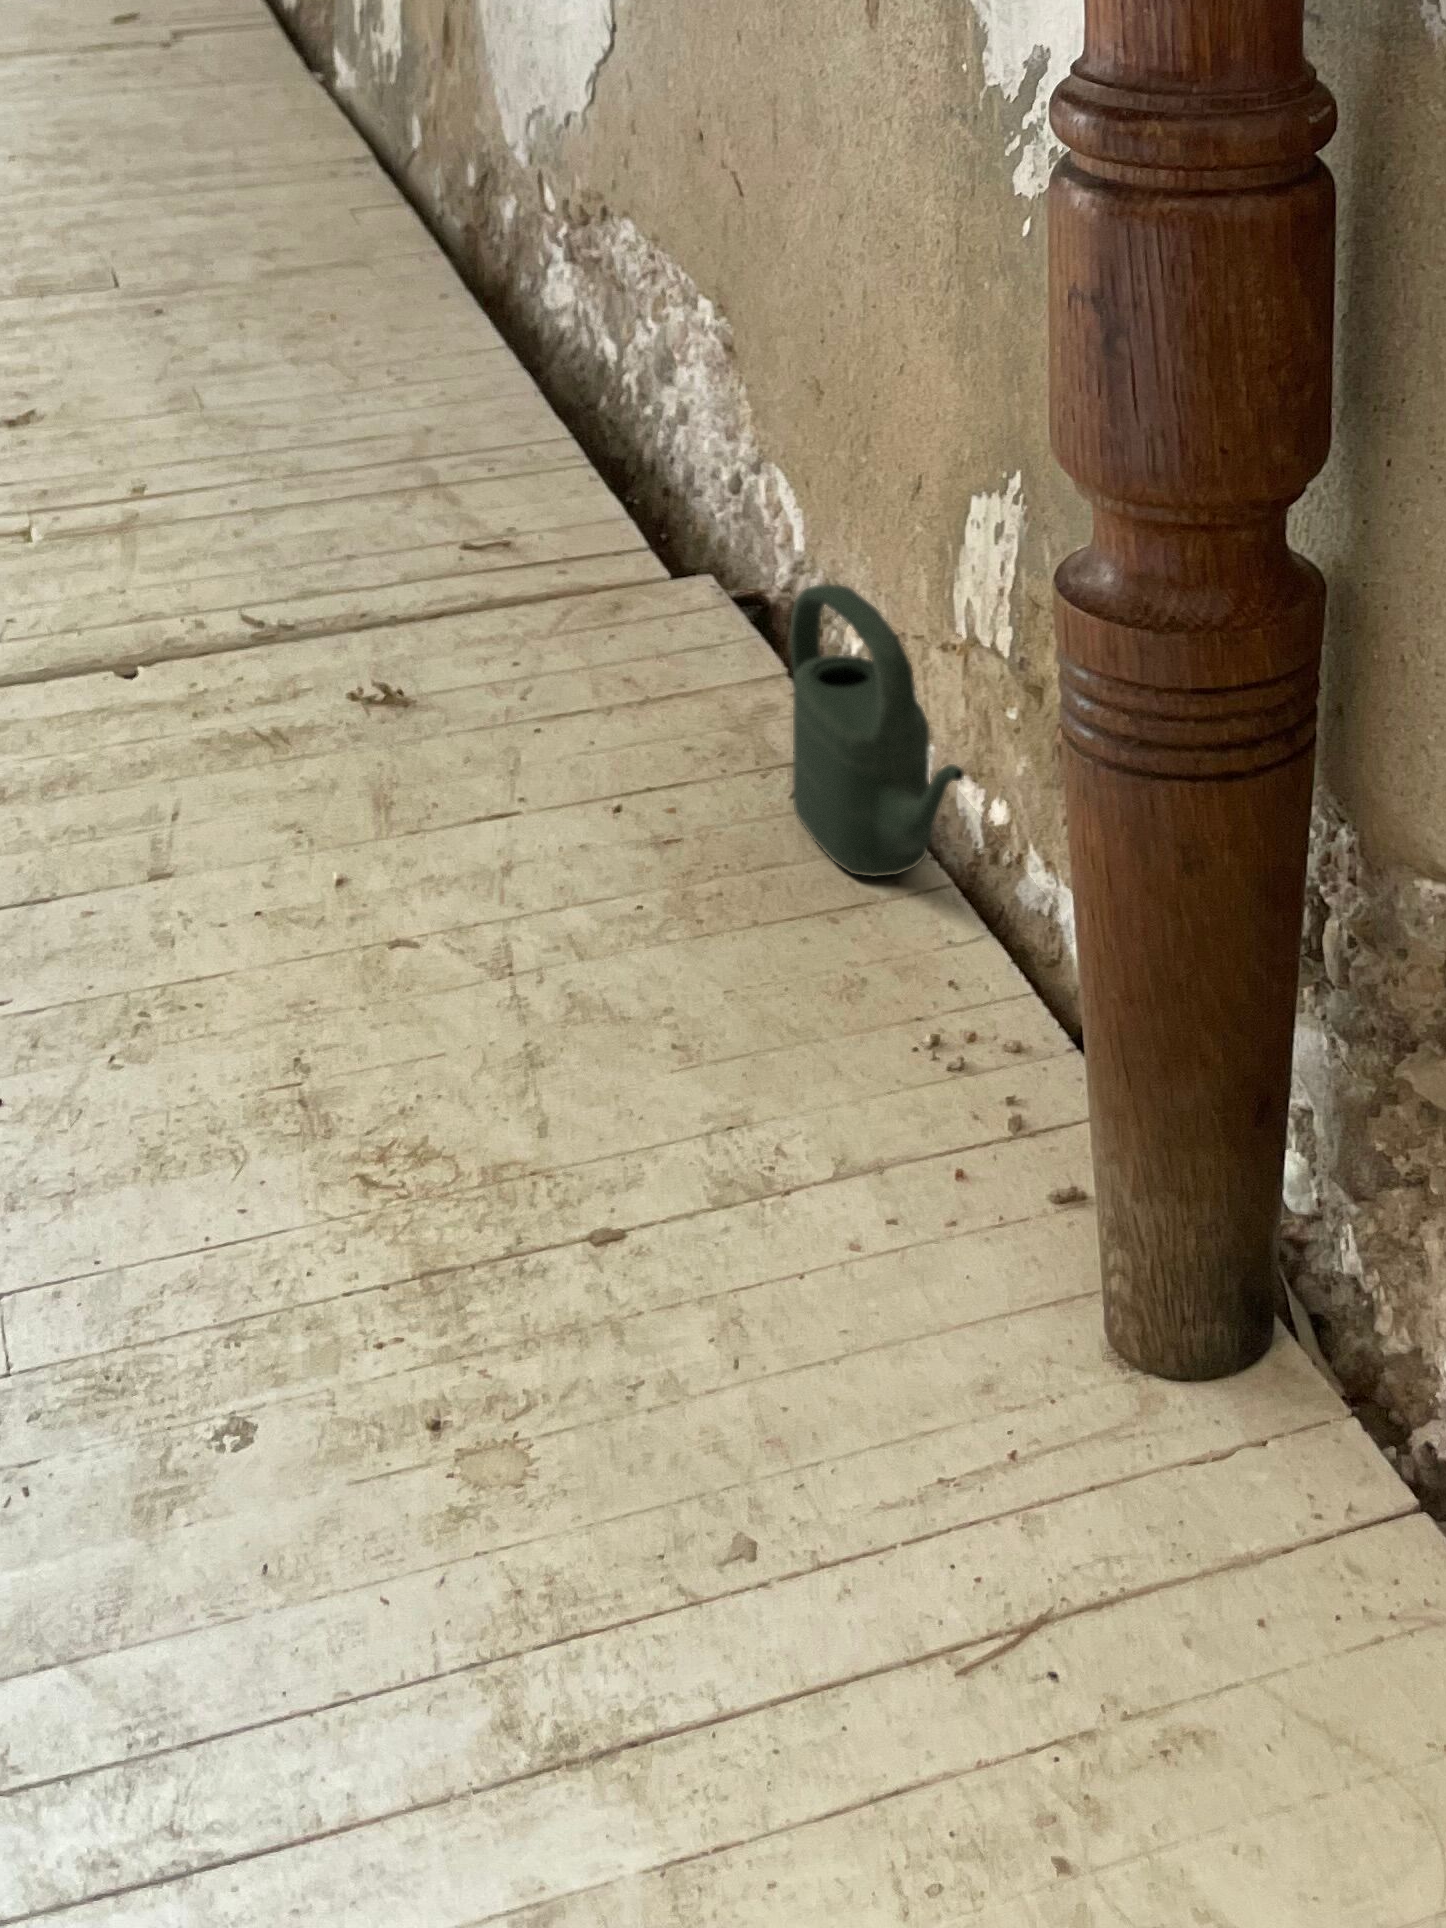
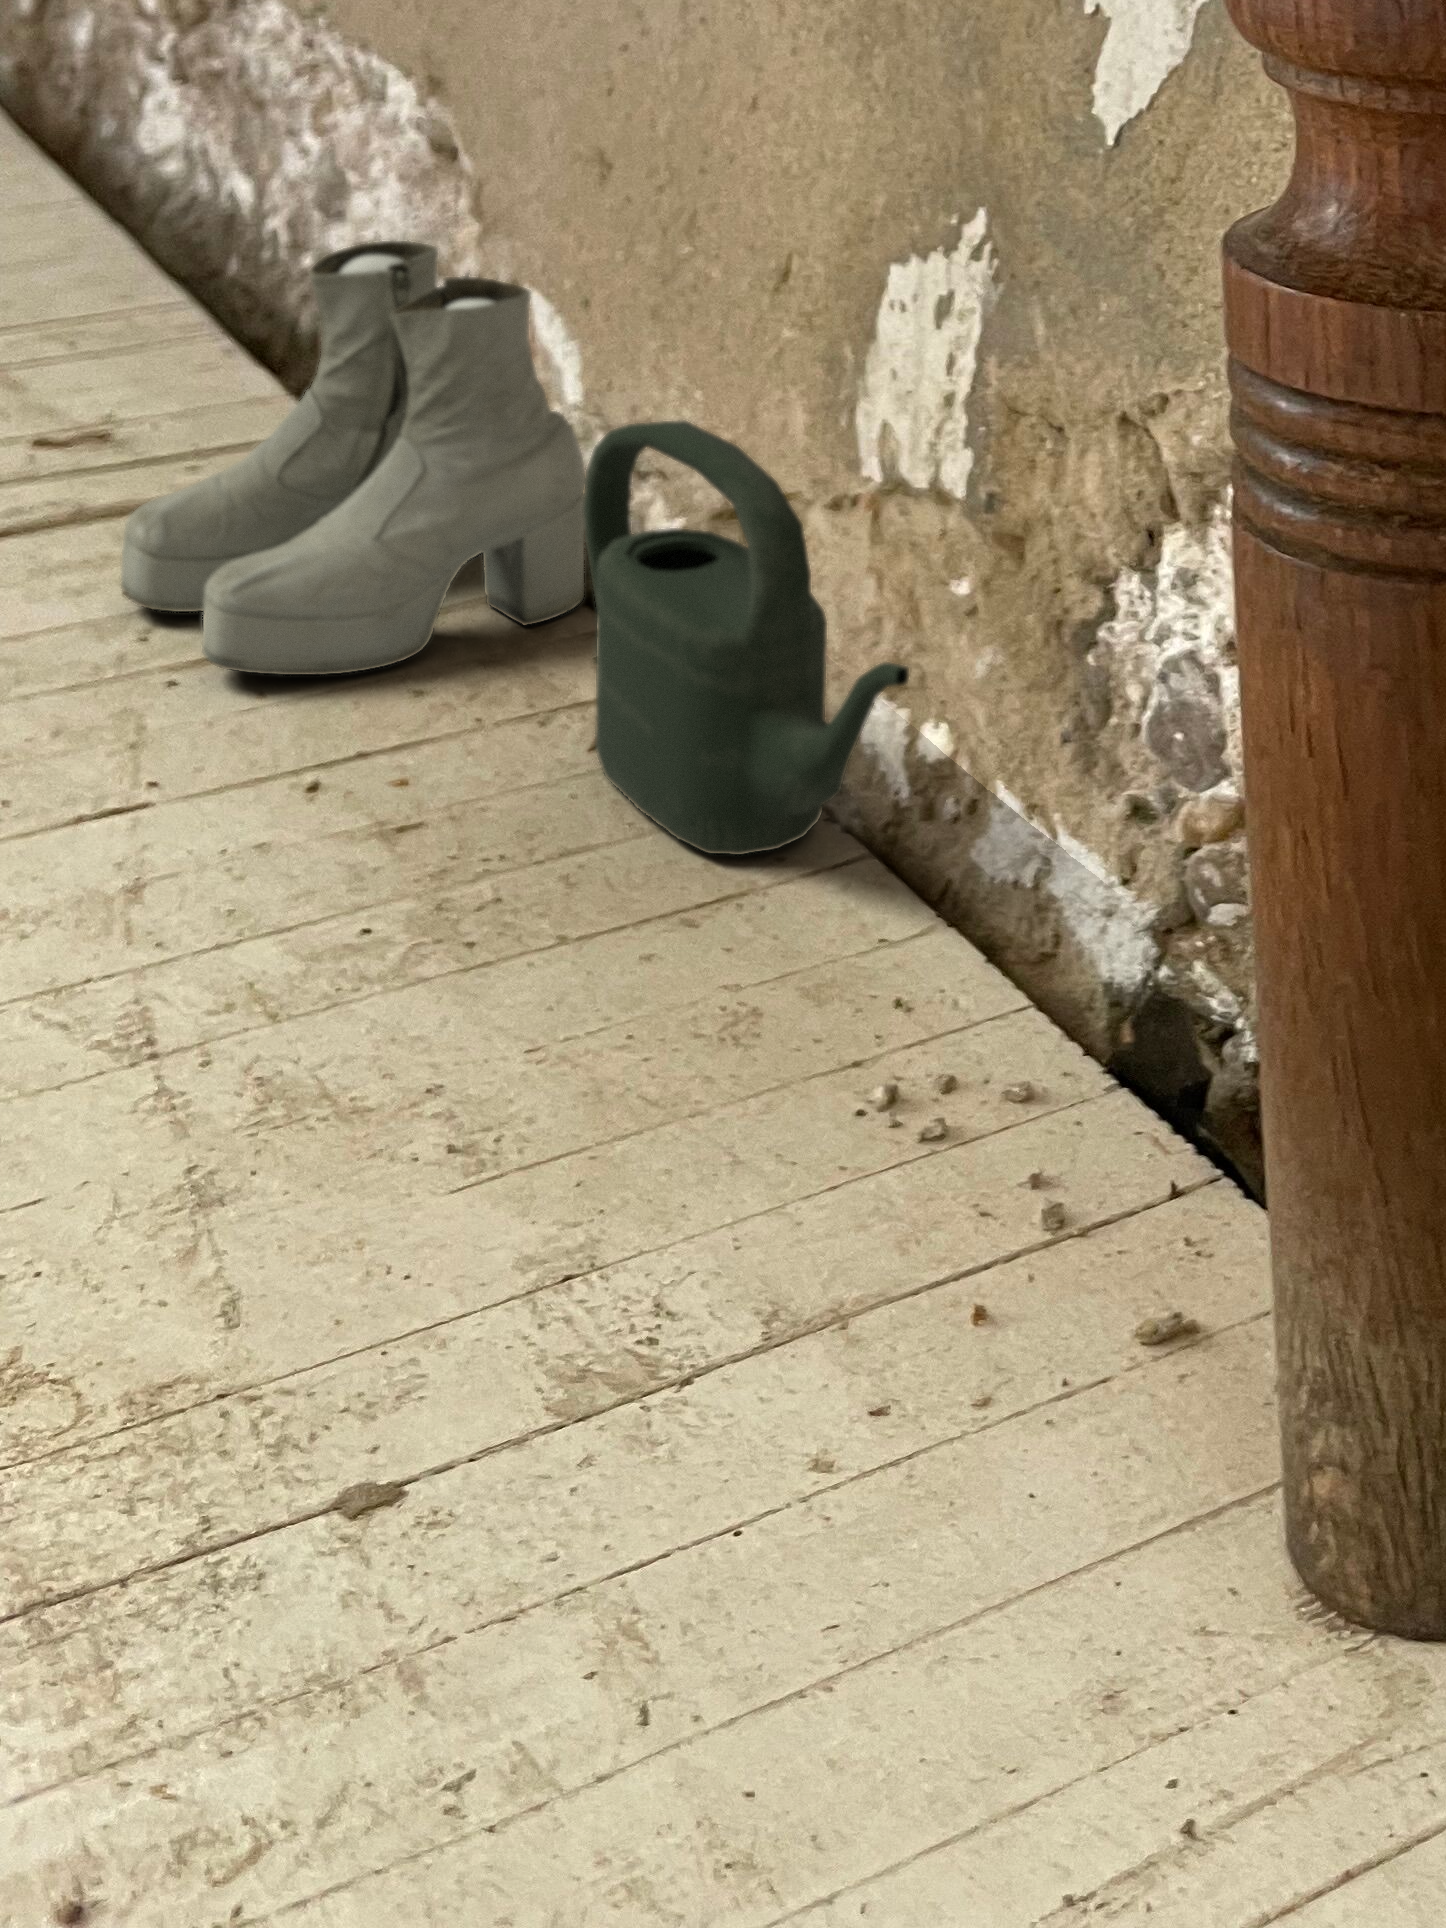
boots: none [512,436,802,732] -> present [121,240,585,675]

